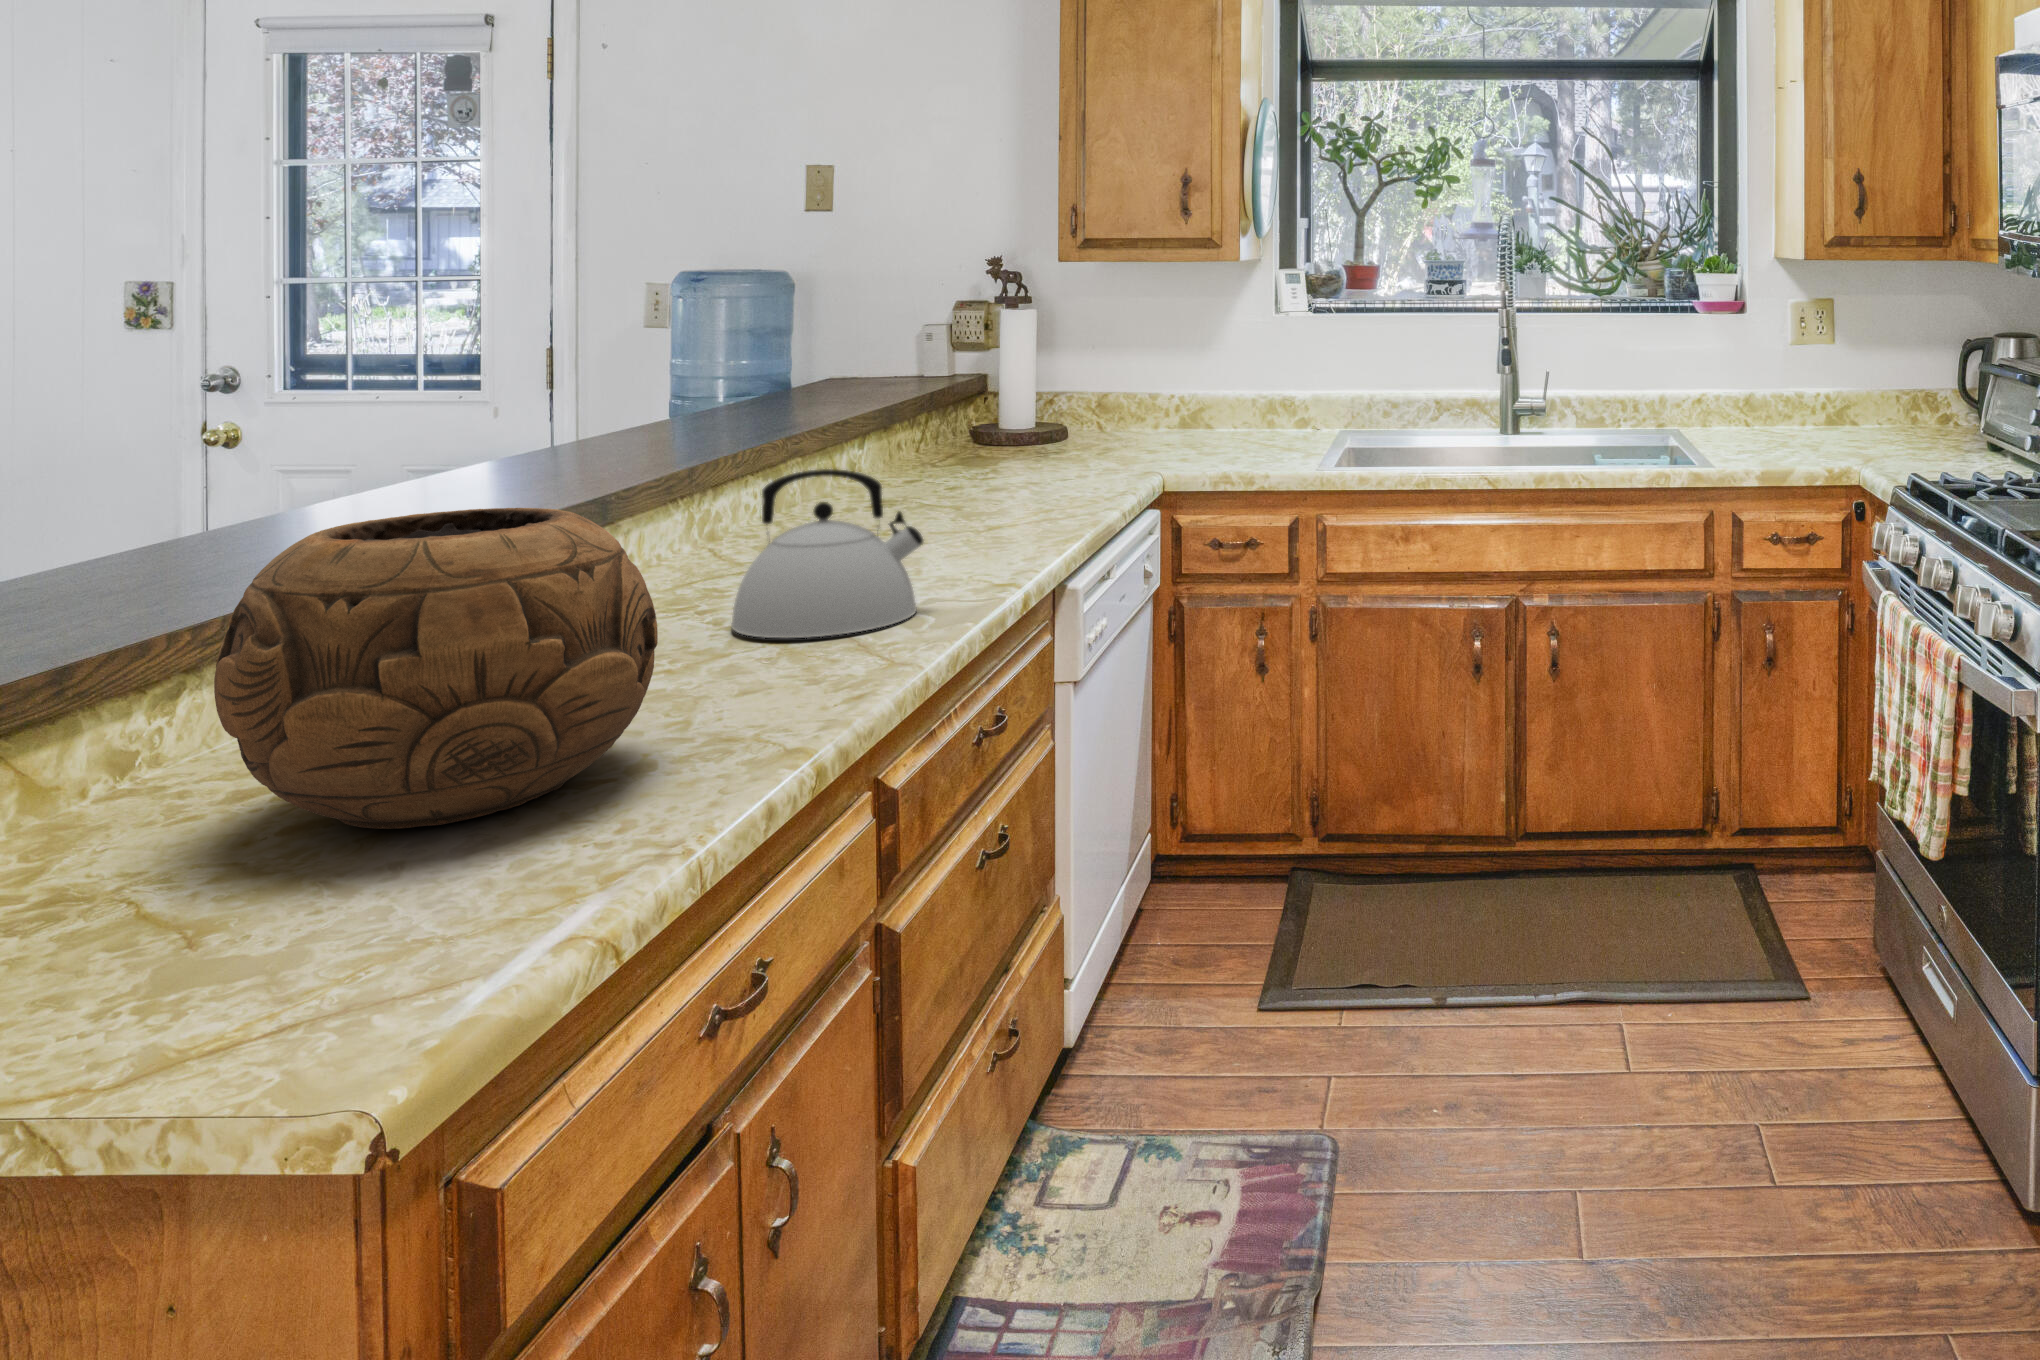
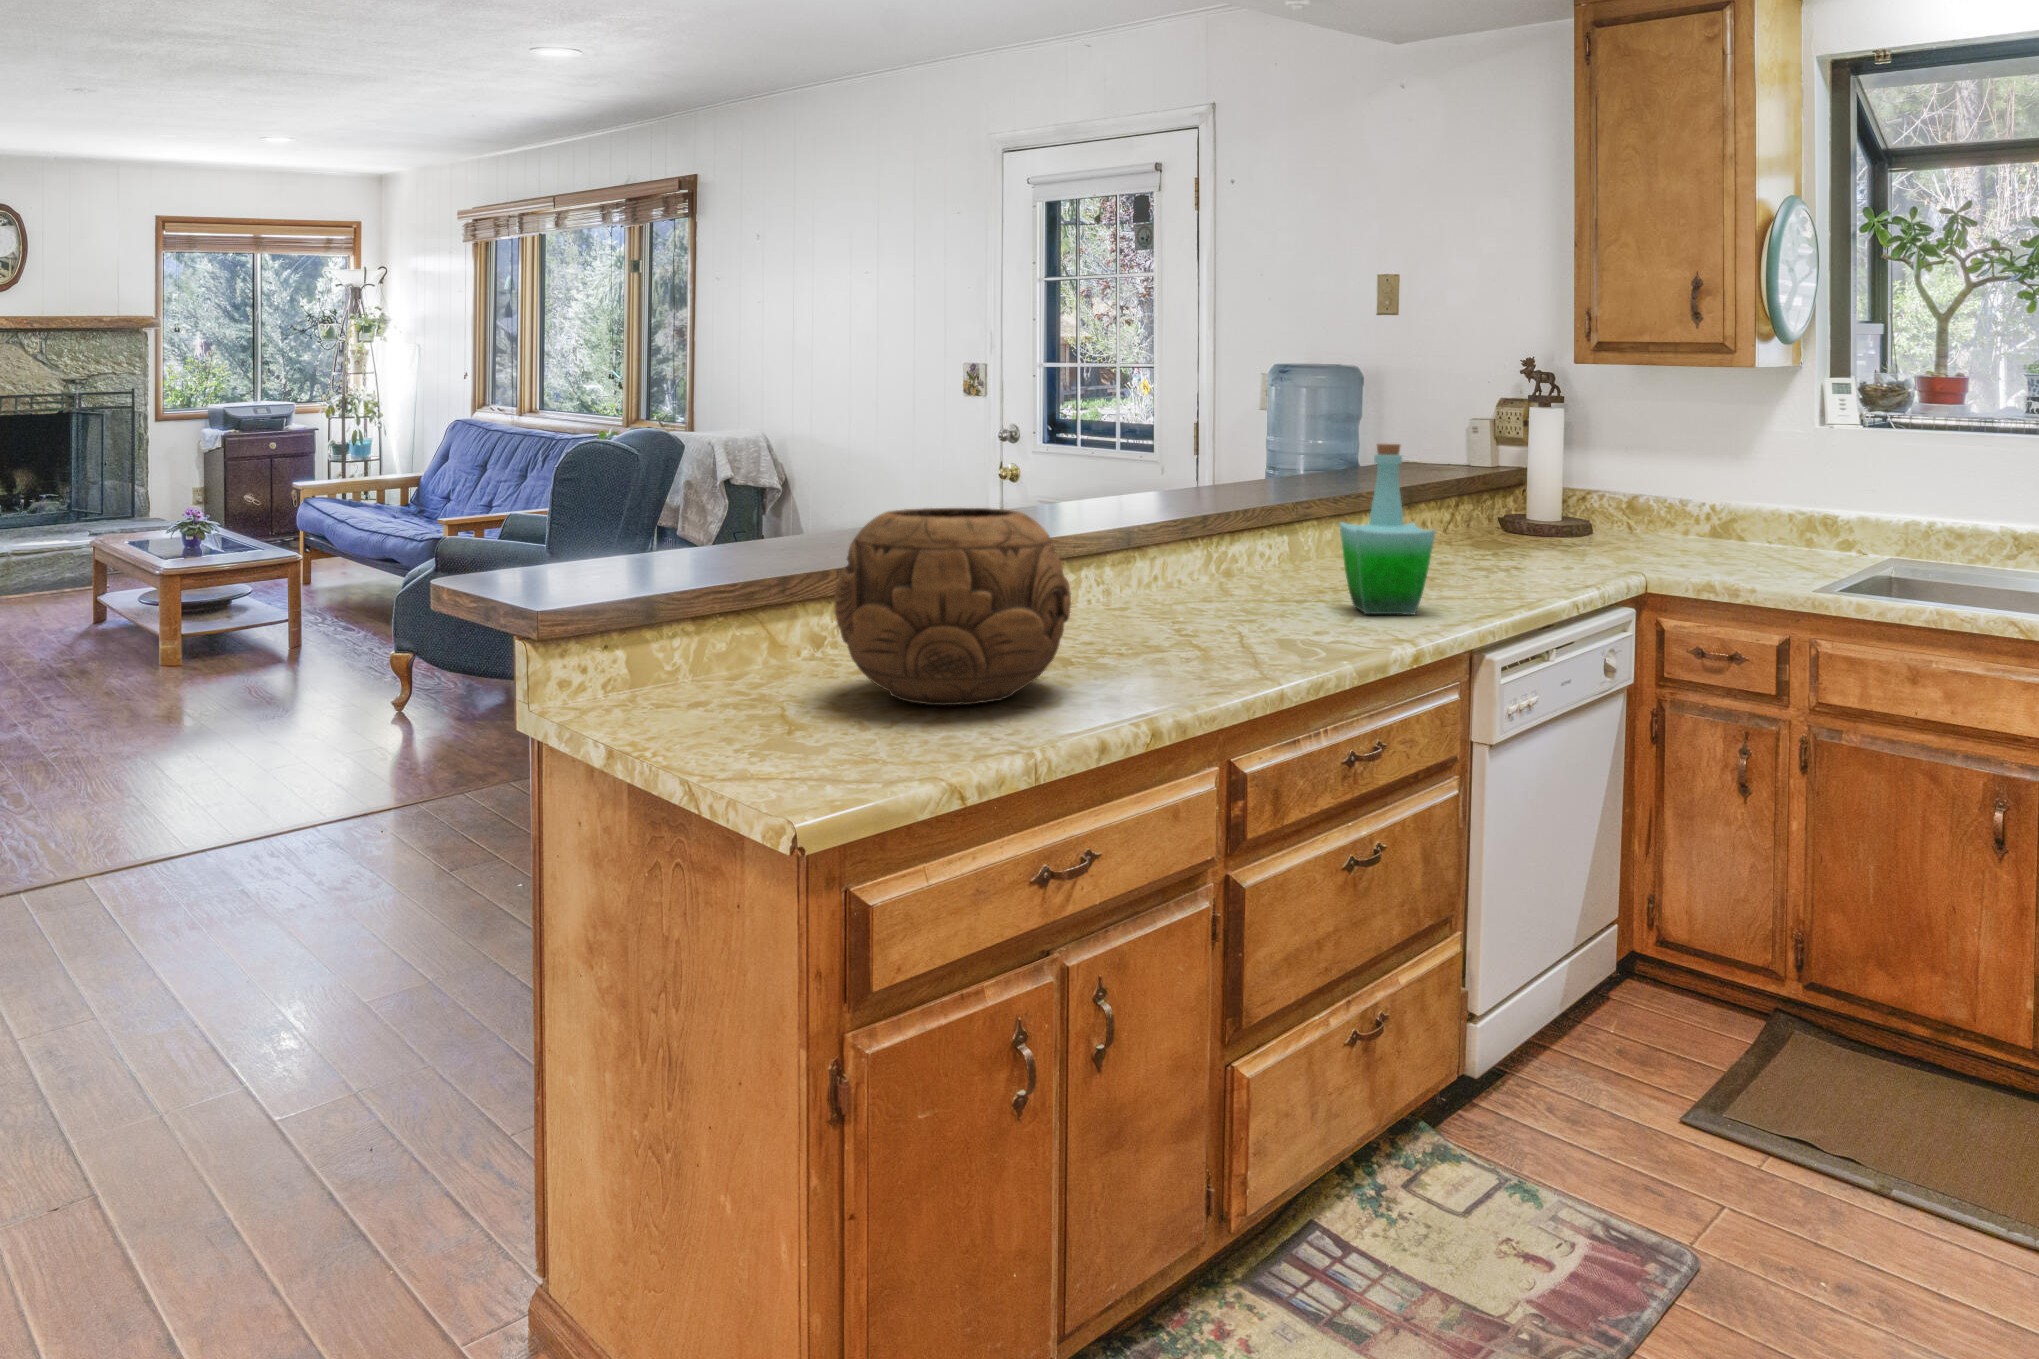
bottle: none [887,370,1010,568] -> present [1340,444,1435,615]
kettle: present [731,469,923,638] -> none [1182,514,1327,647]

